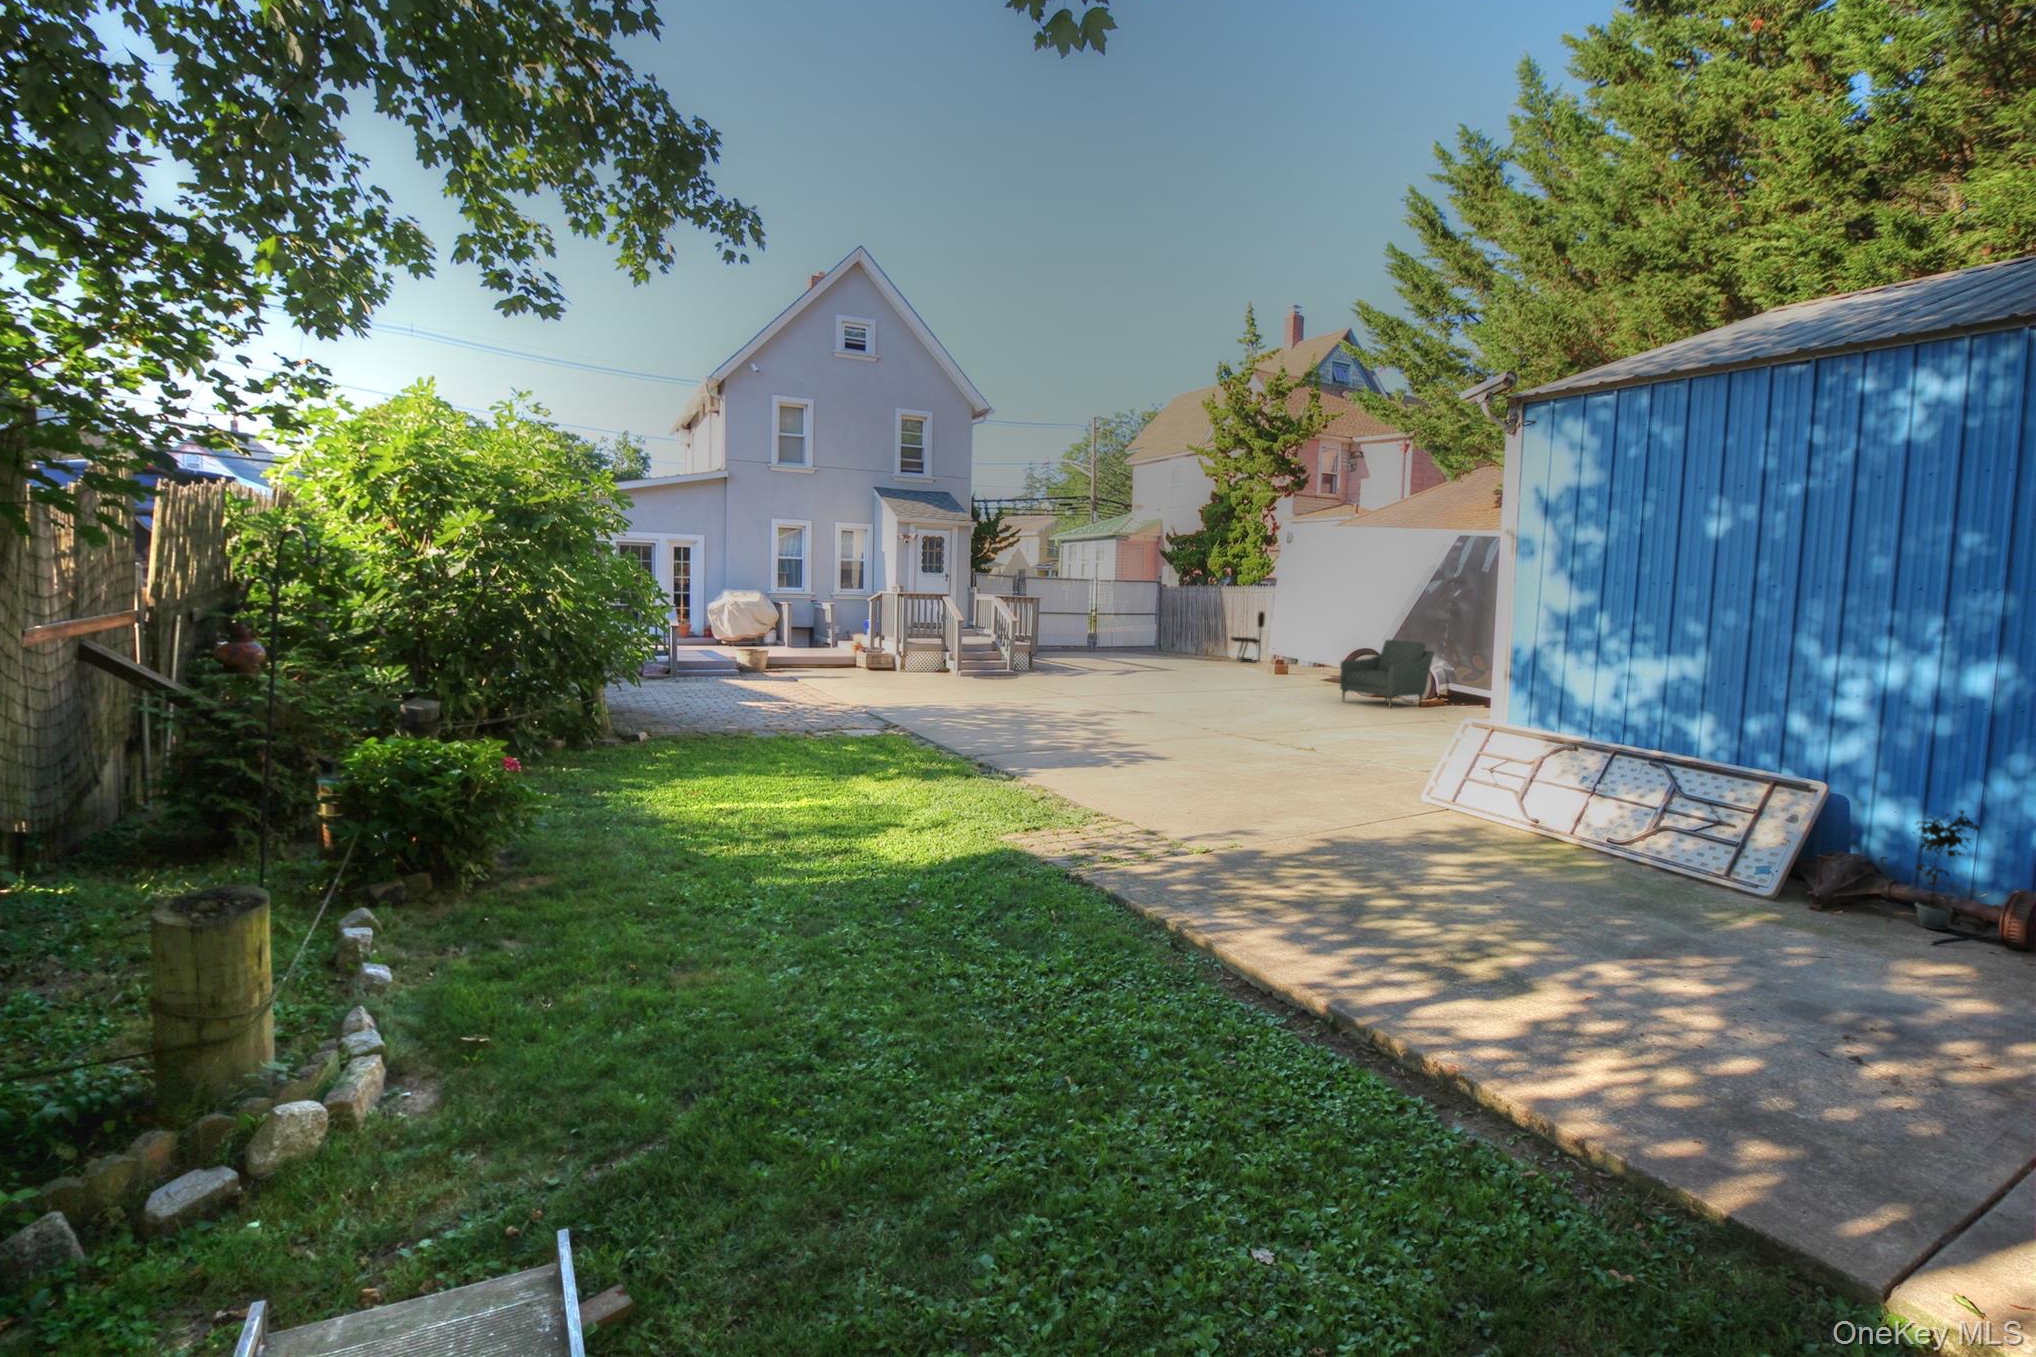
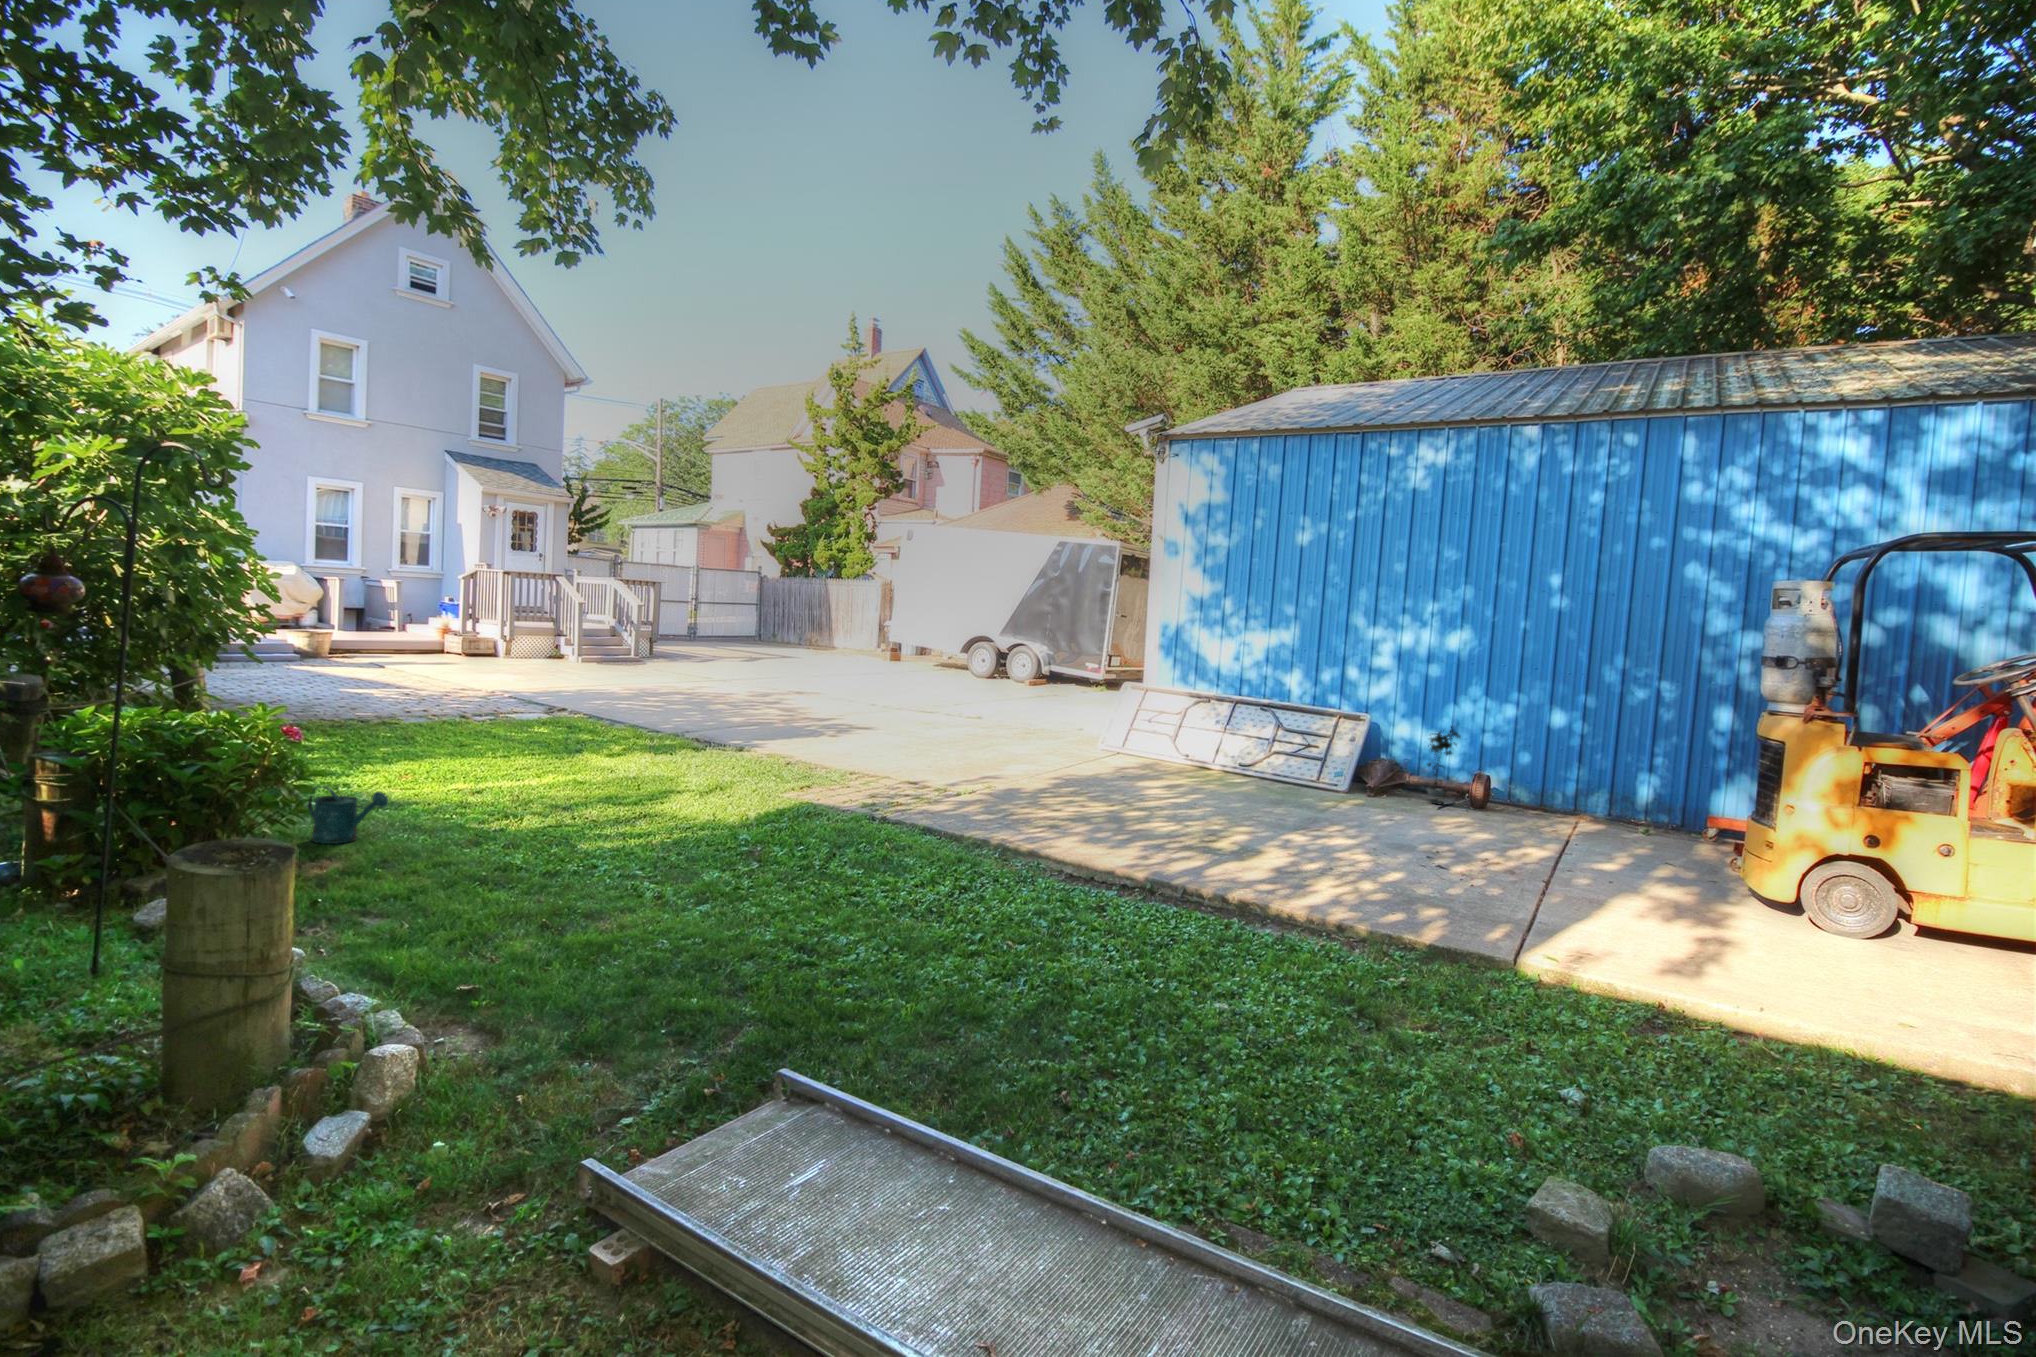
bench: present [1231,611,1265,663] -> none [836,607,870,655]
chair: present [1340,640,1434,707] -> none [964,631,1041,689]
watering can: none [489,850,542,907] -> present [308,786,388,844]

